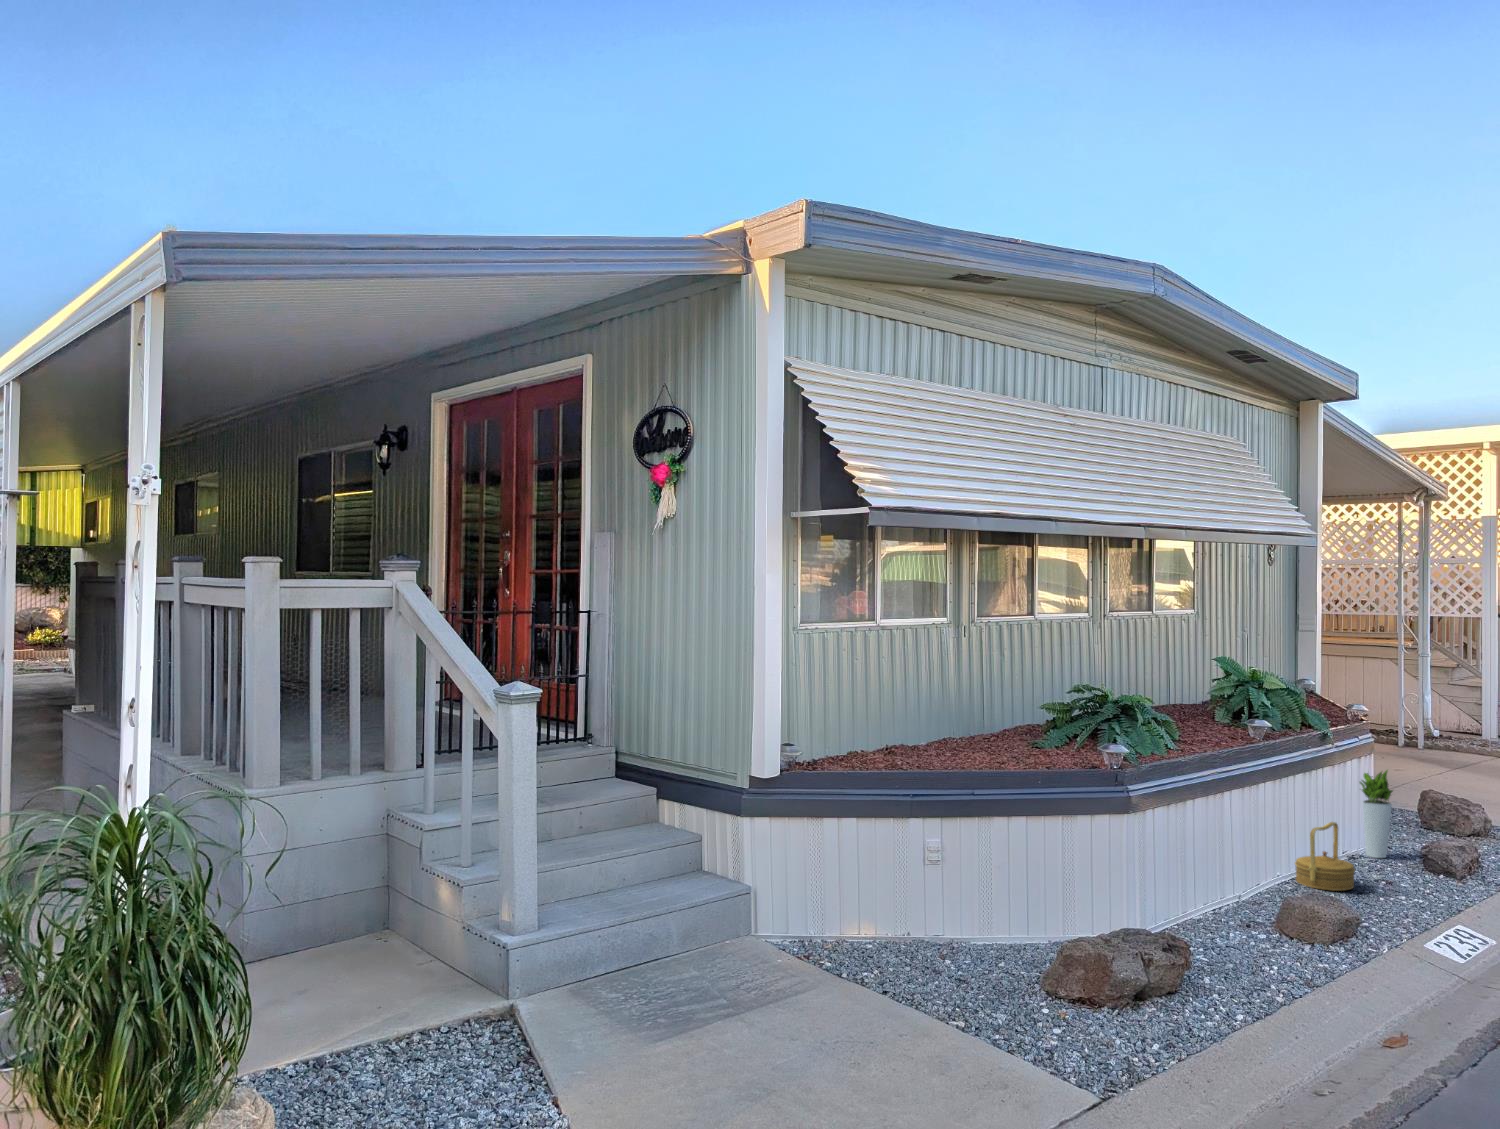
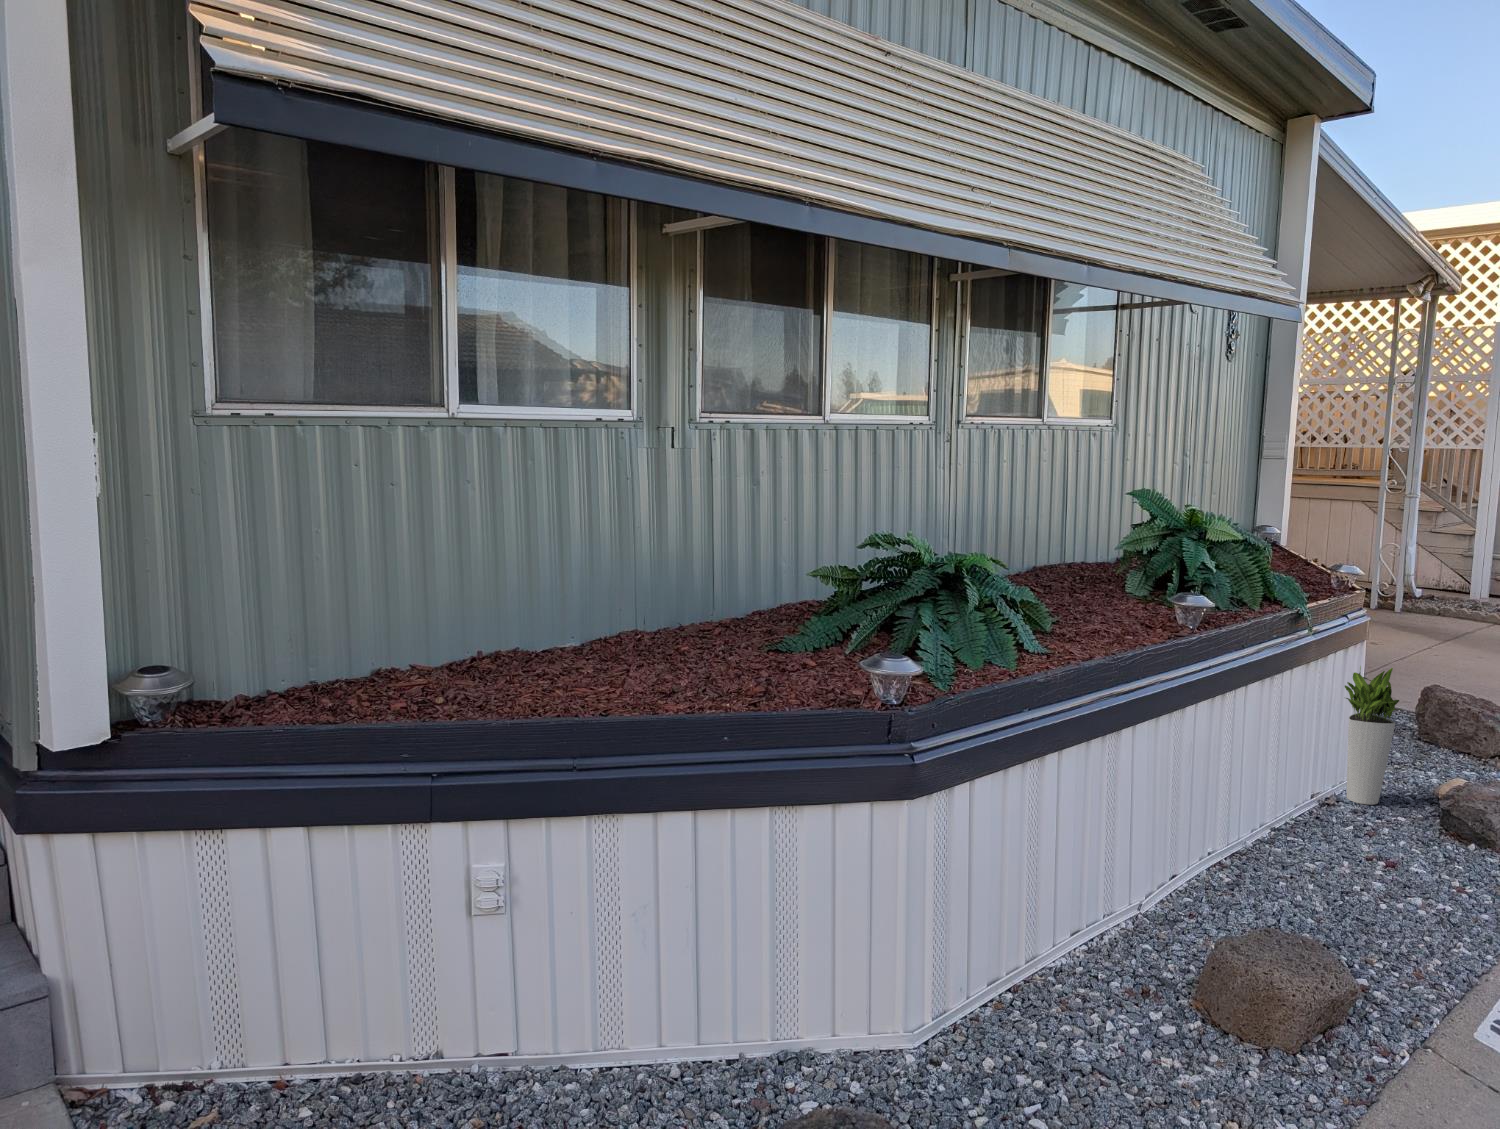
woven basket: present [1295,822,1355,891] -> none [1238,763,1340,884]

